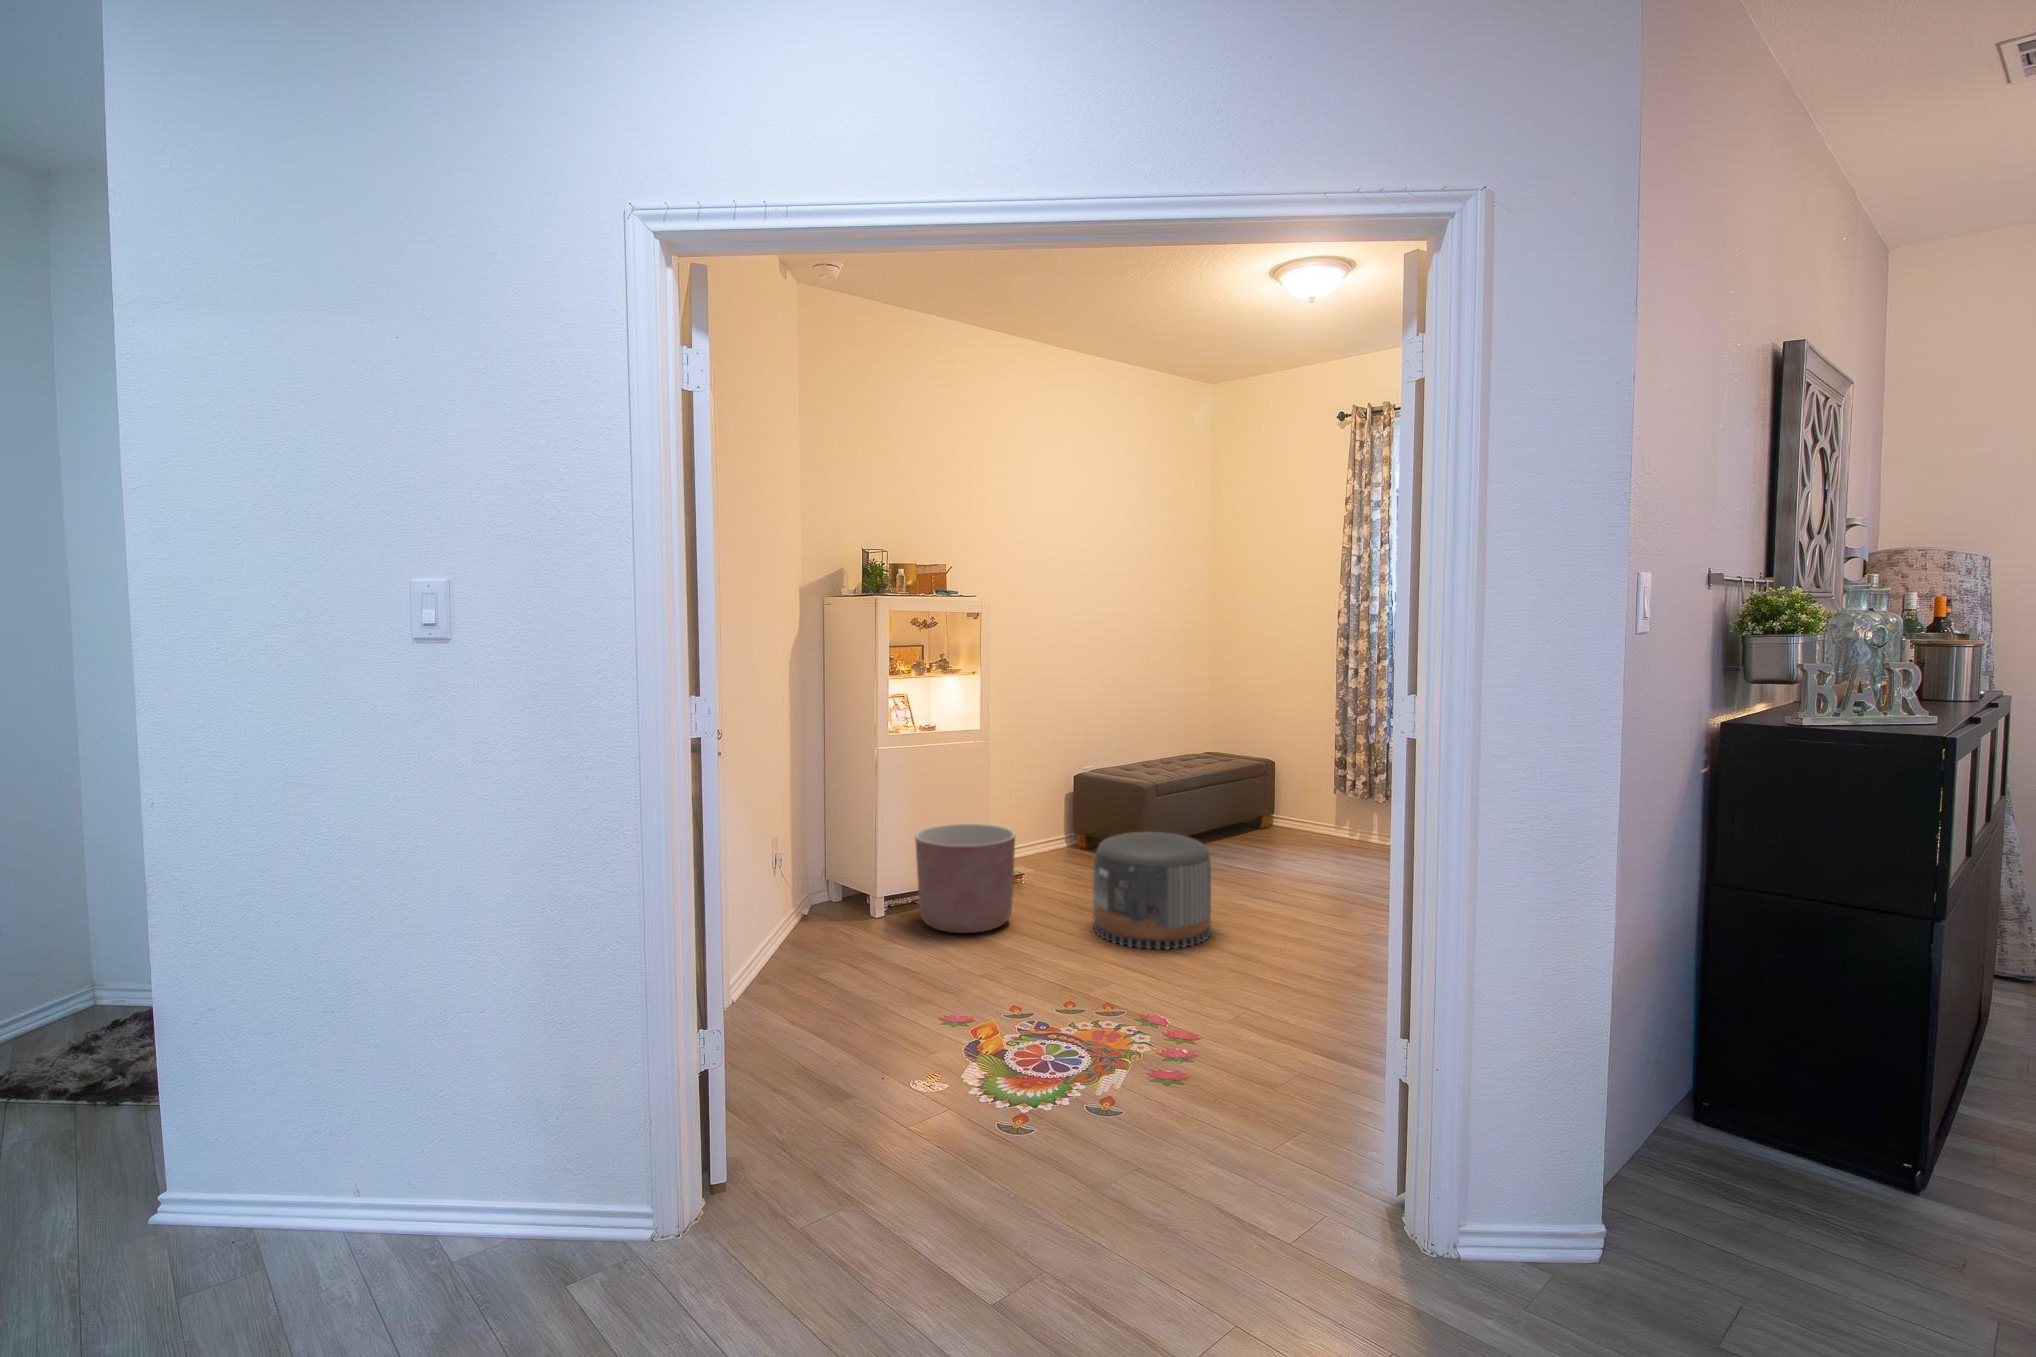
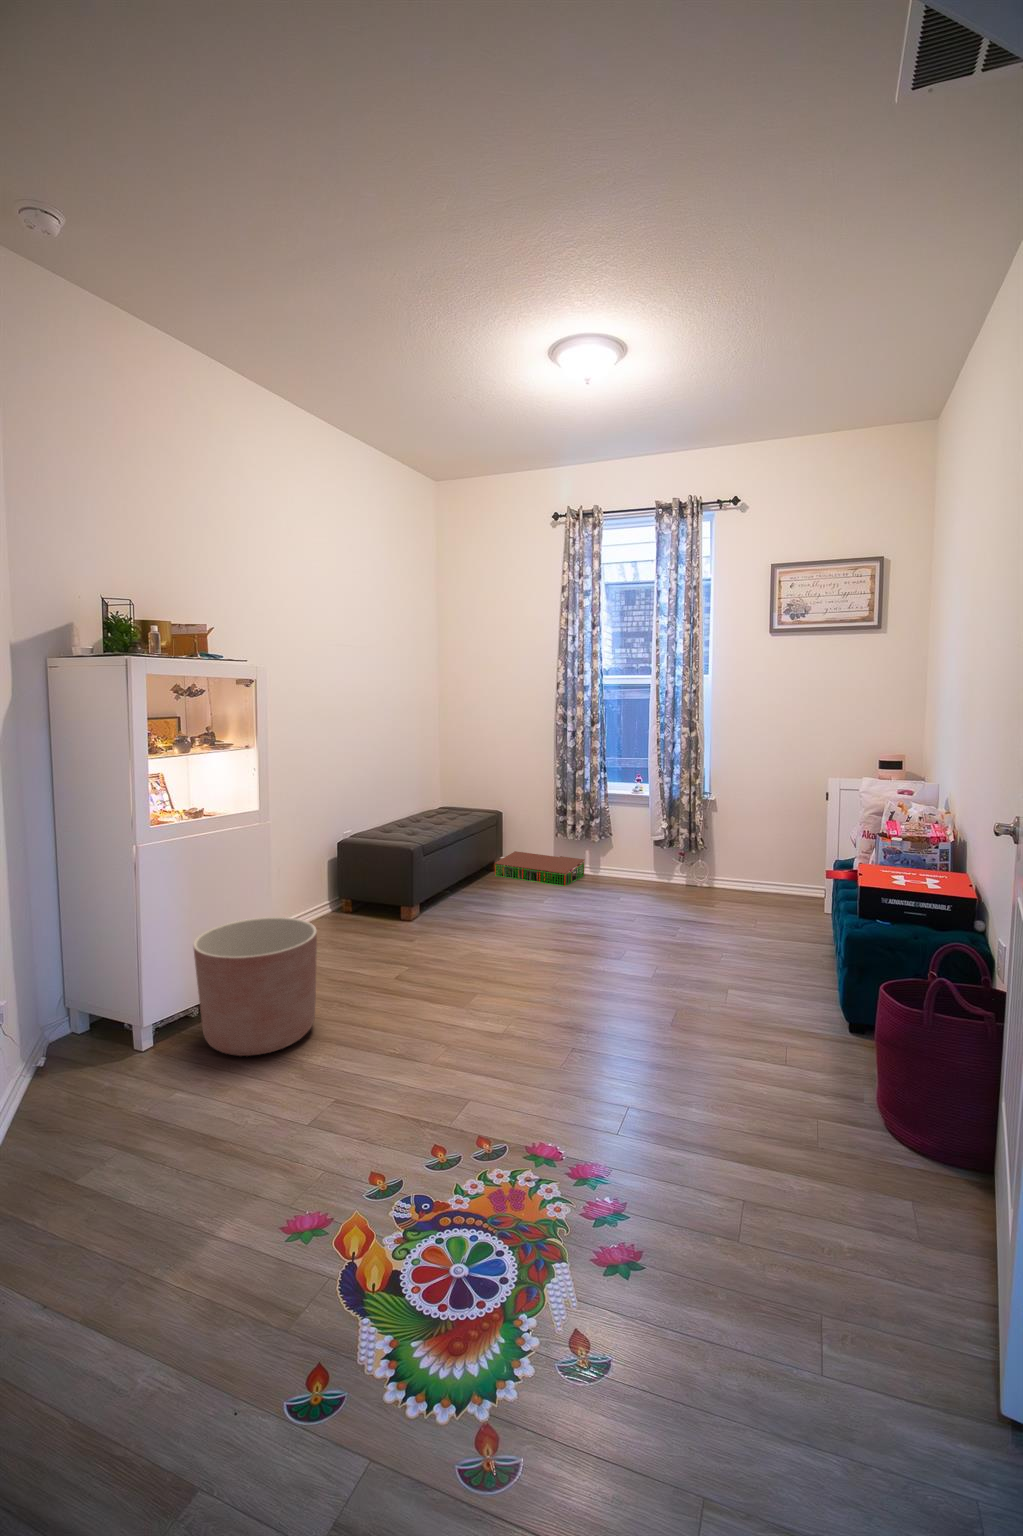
storage bin: none [1259,809,1370,850] -> present [495,851,584,886]
pouf: present [1093,832,1211,949] -> none [405,905,527,1037]

